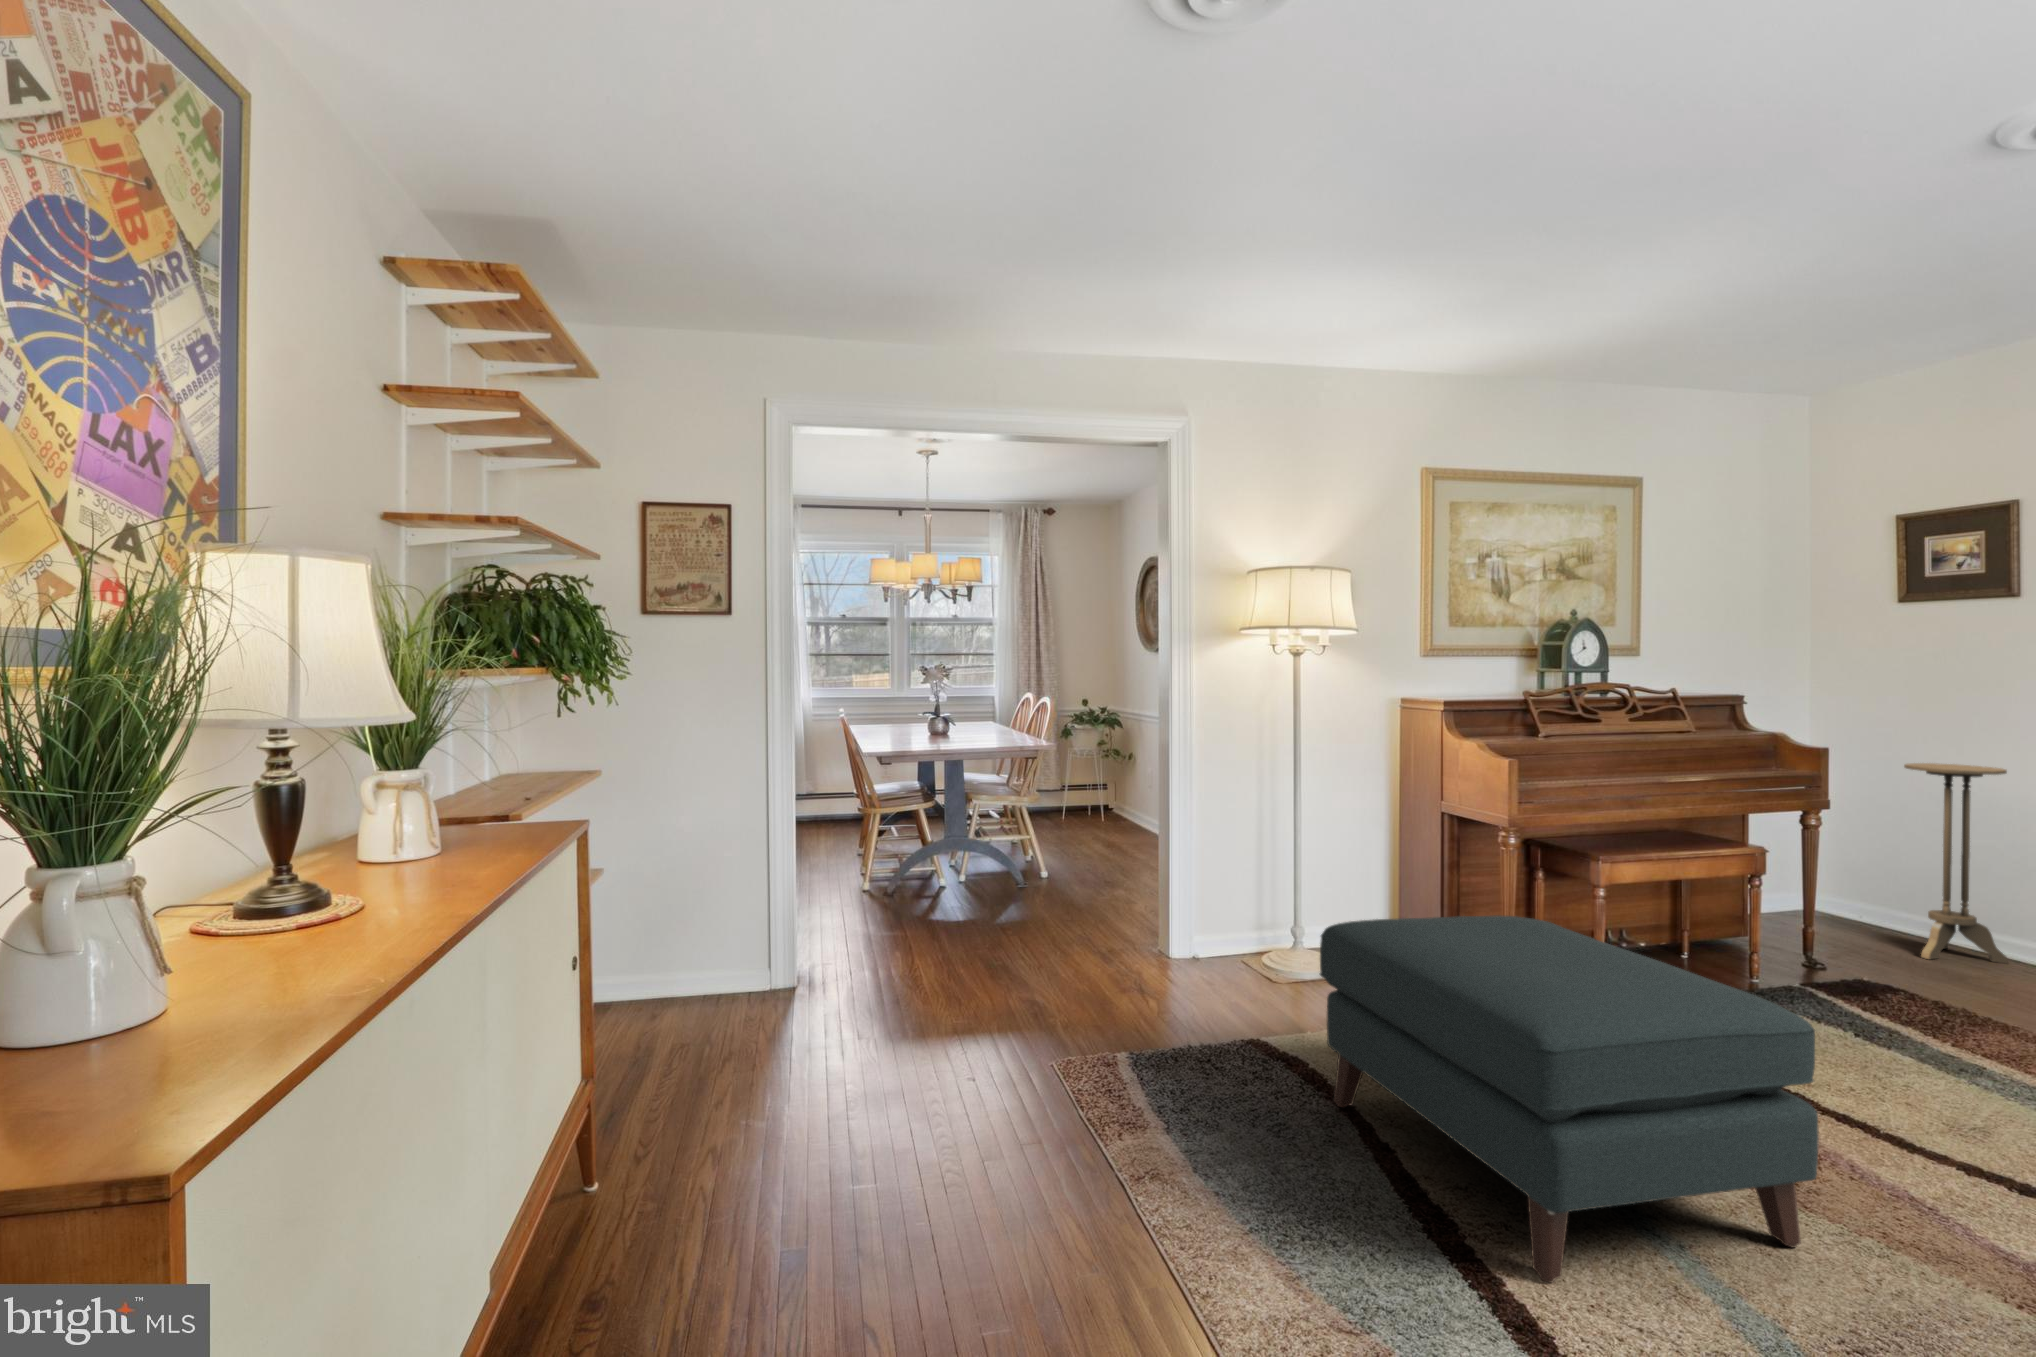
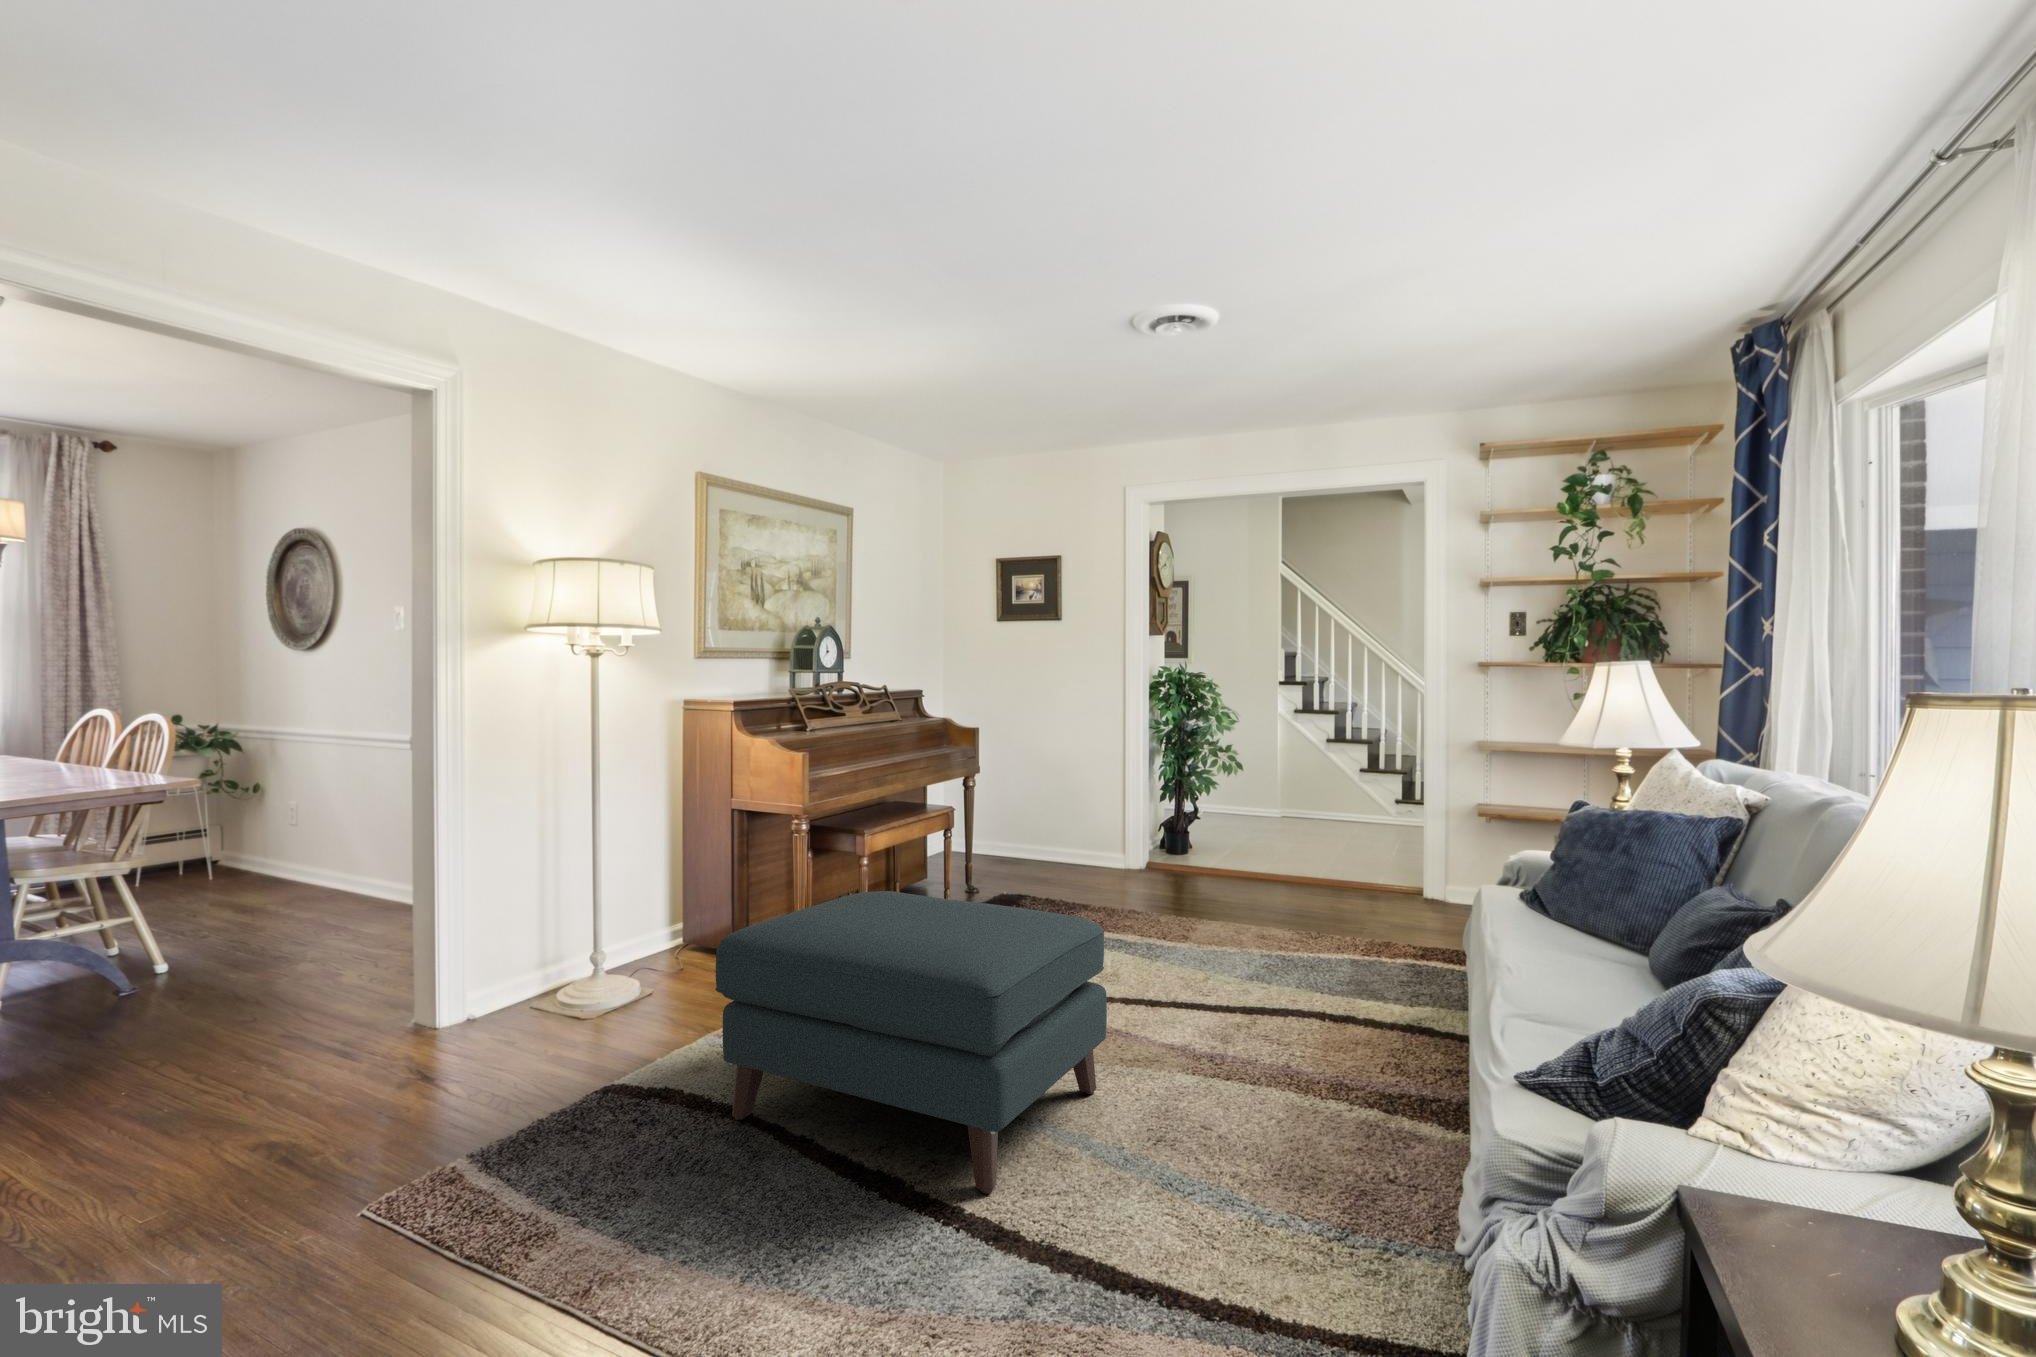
side table: present [1904,763,2008,963] -> none [1011,733,1064,872]

